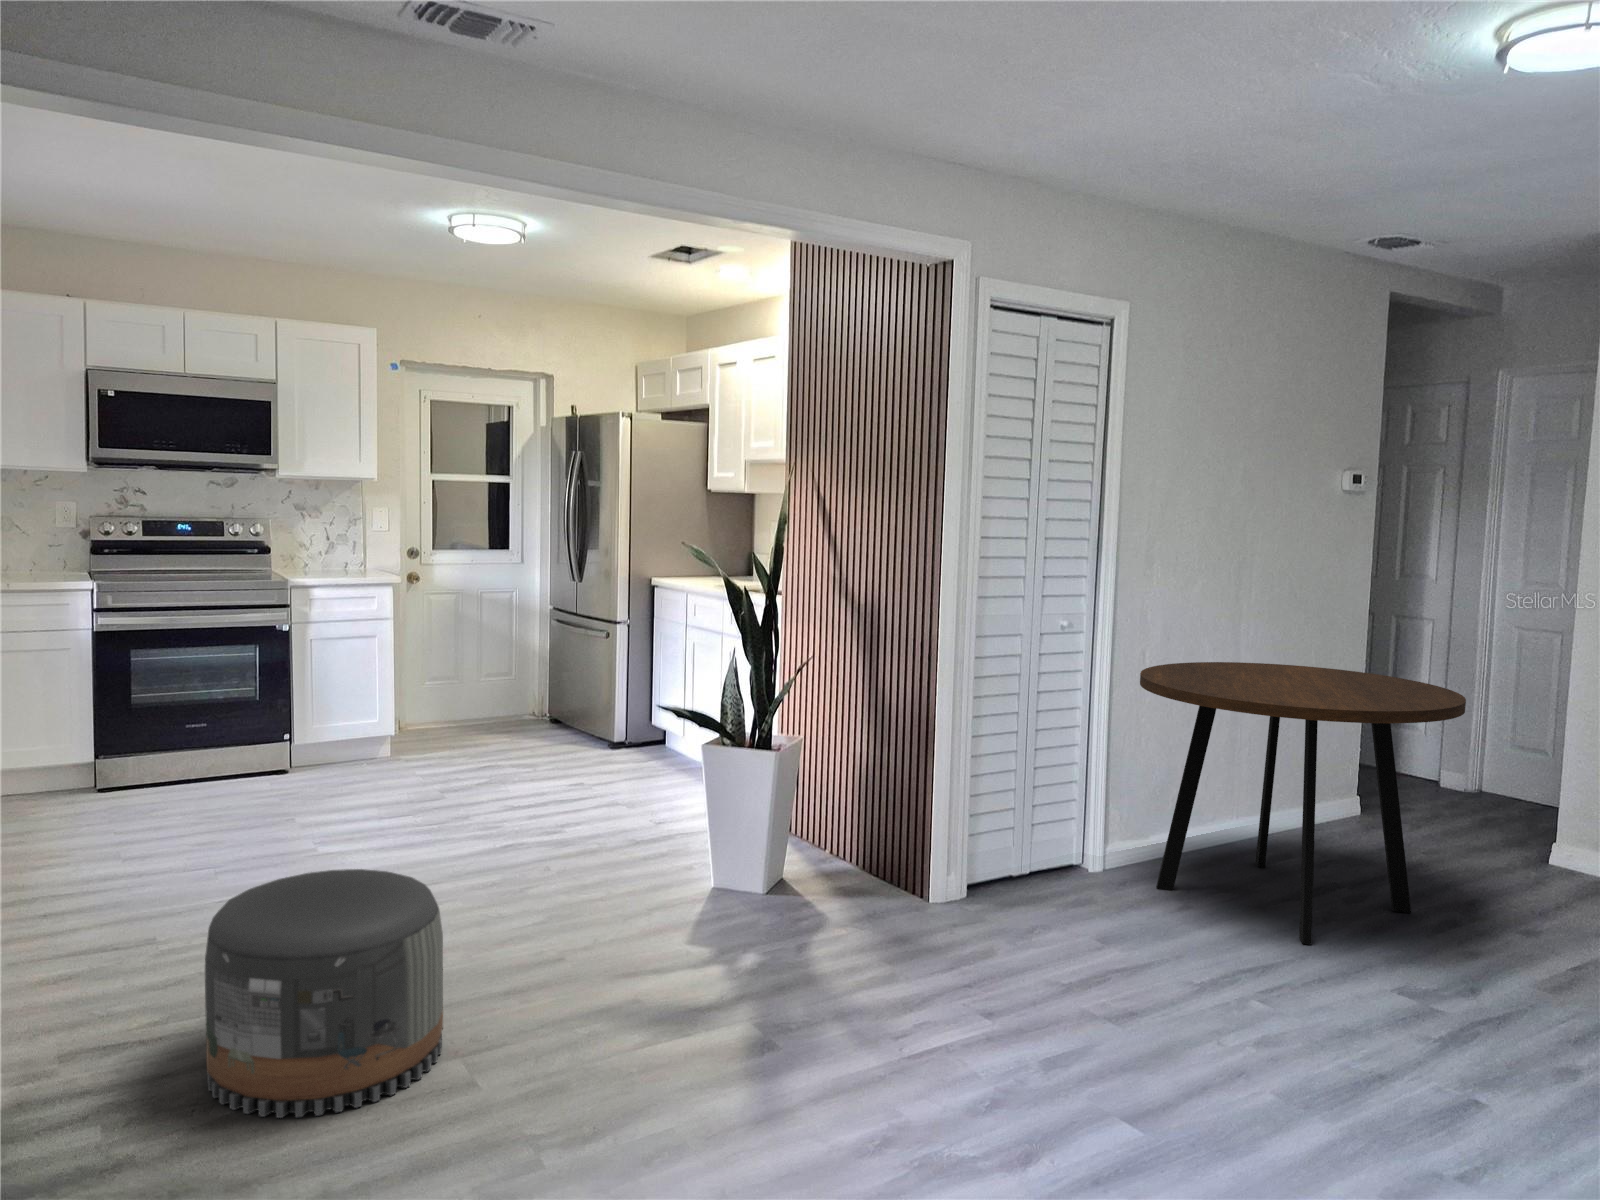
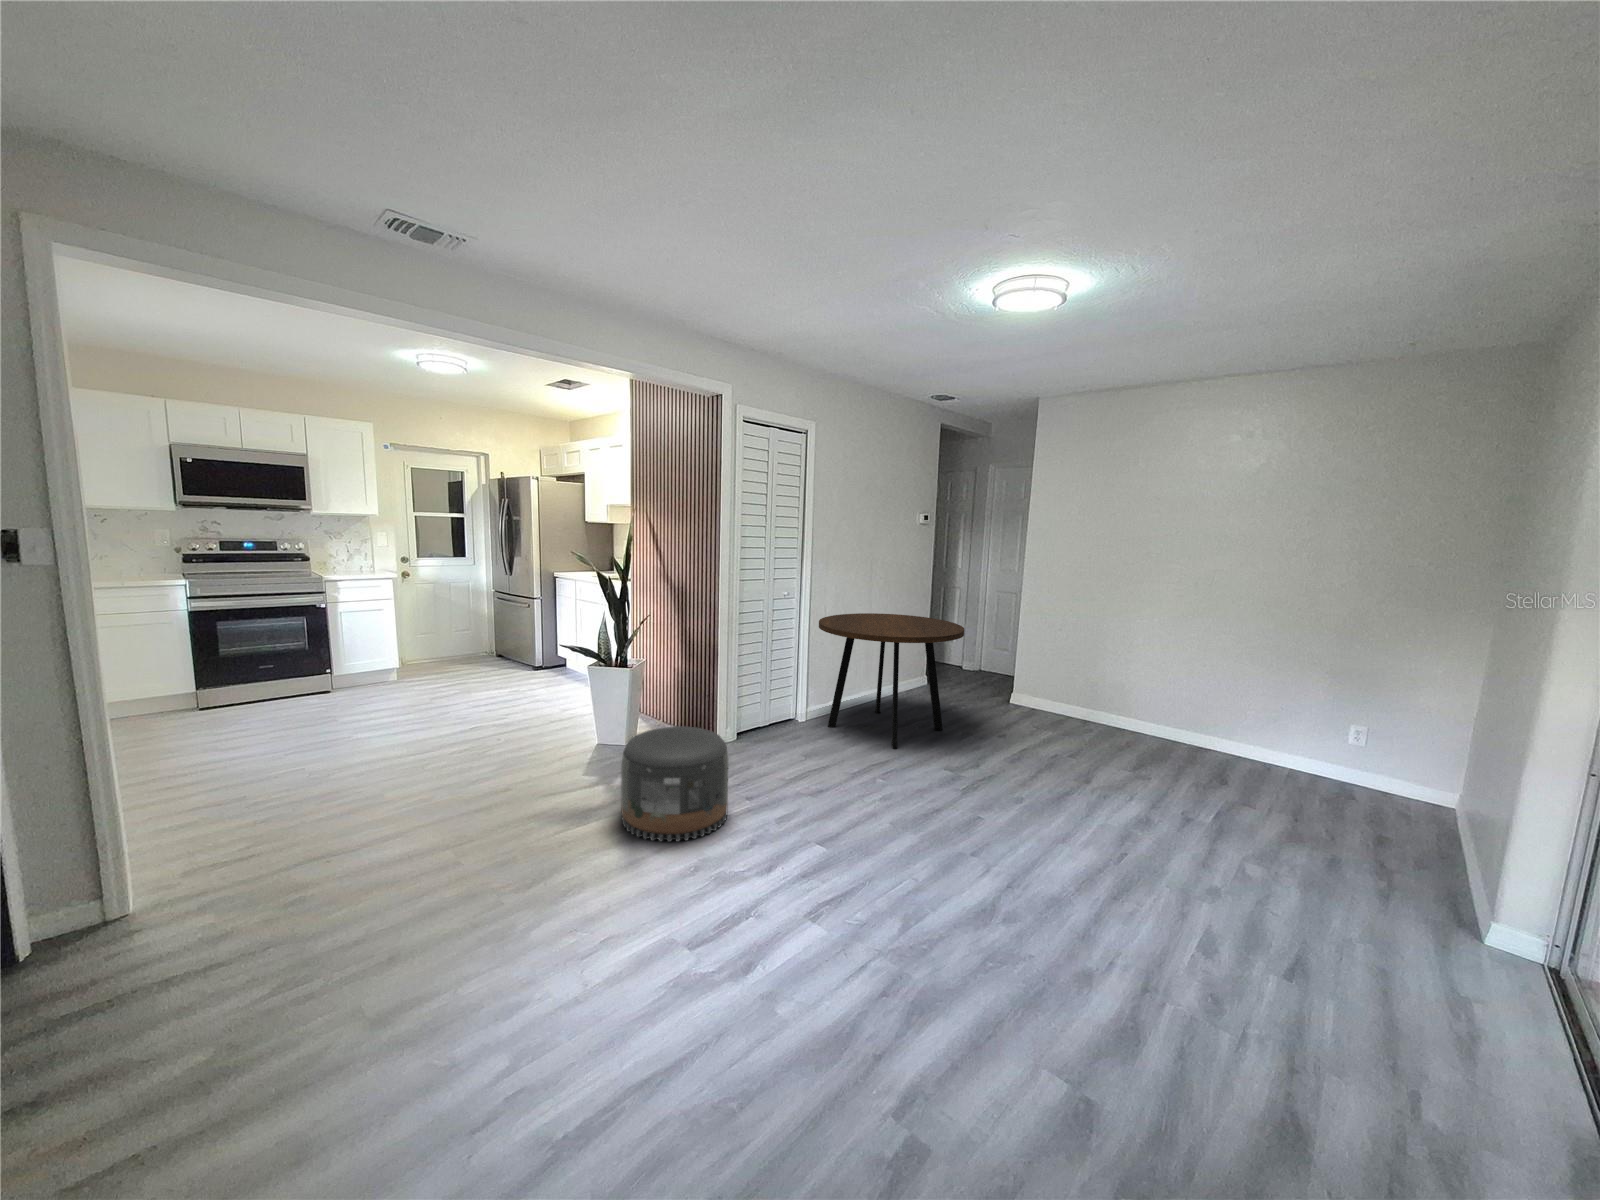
pouf: present [205,869,443,1118] -> present [621,726,728,842]

